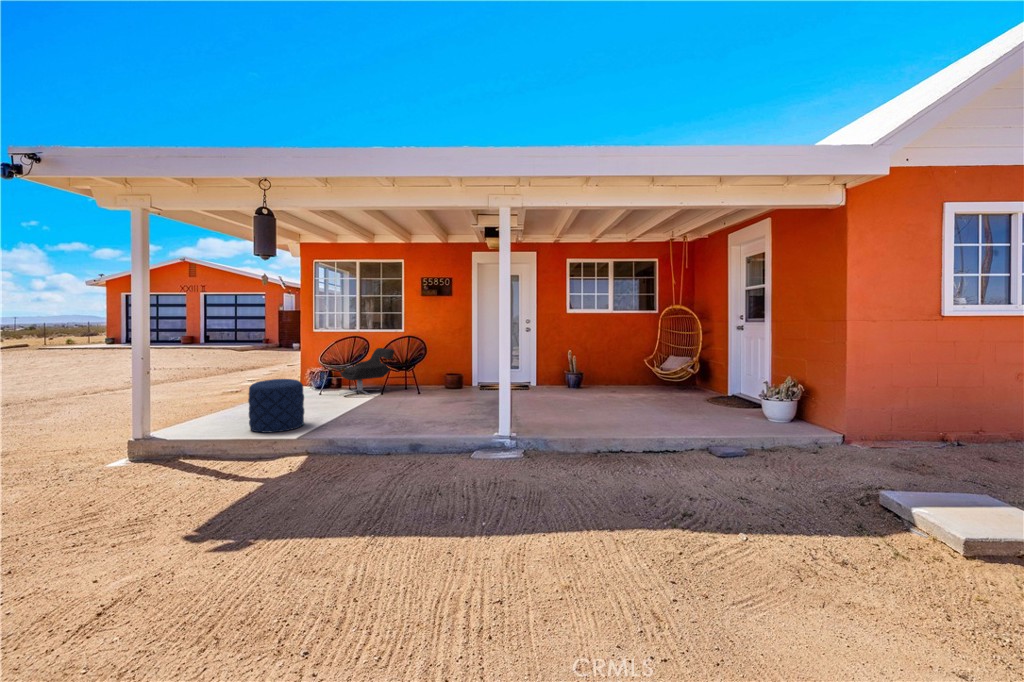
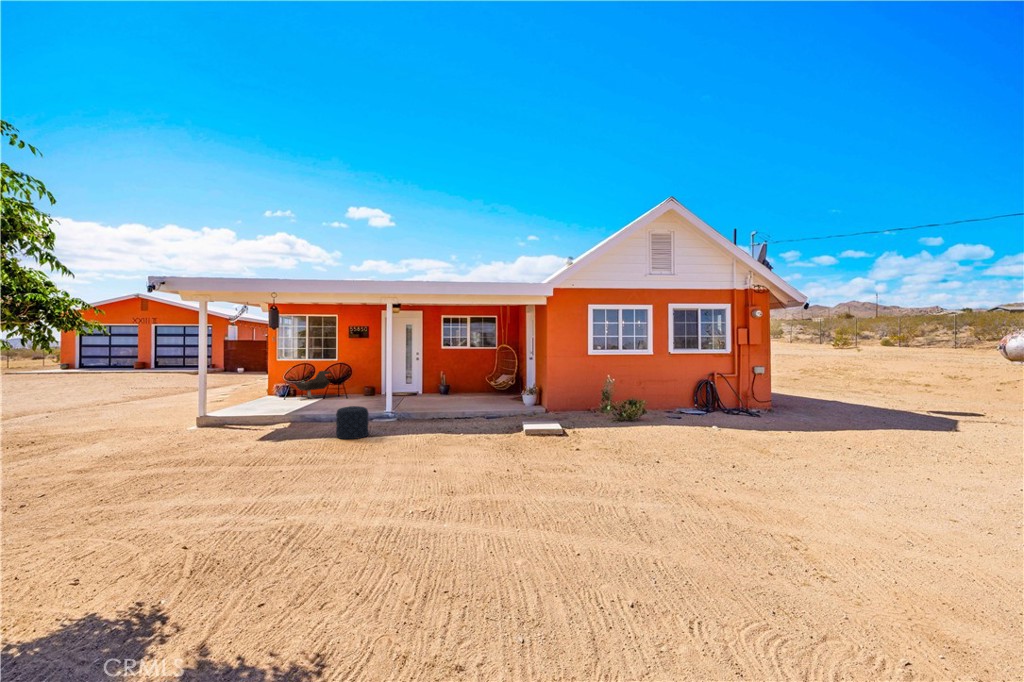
pouf: present [248,379,304,433] -> present [336,406,369,439]

